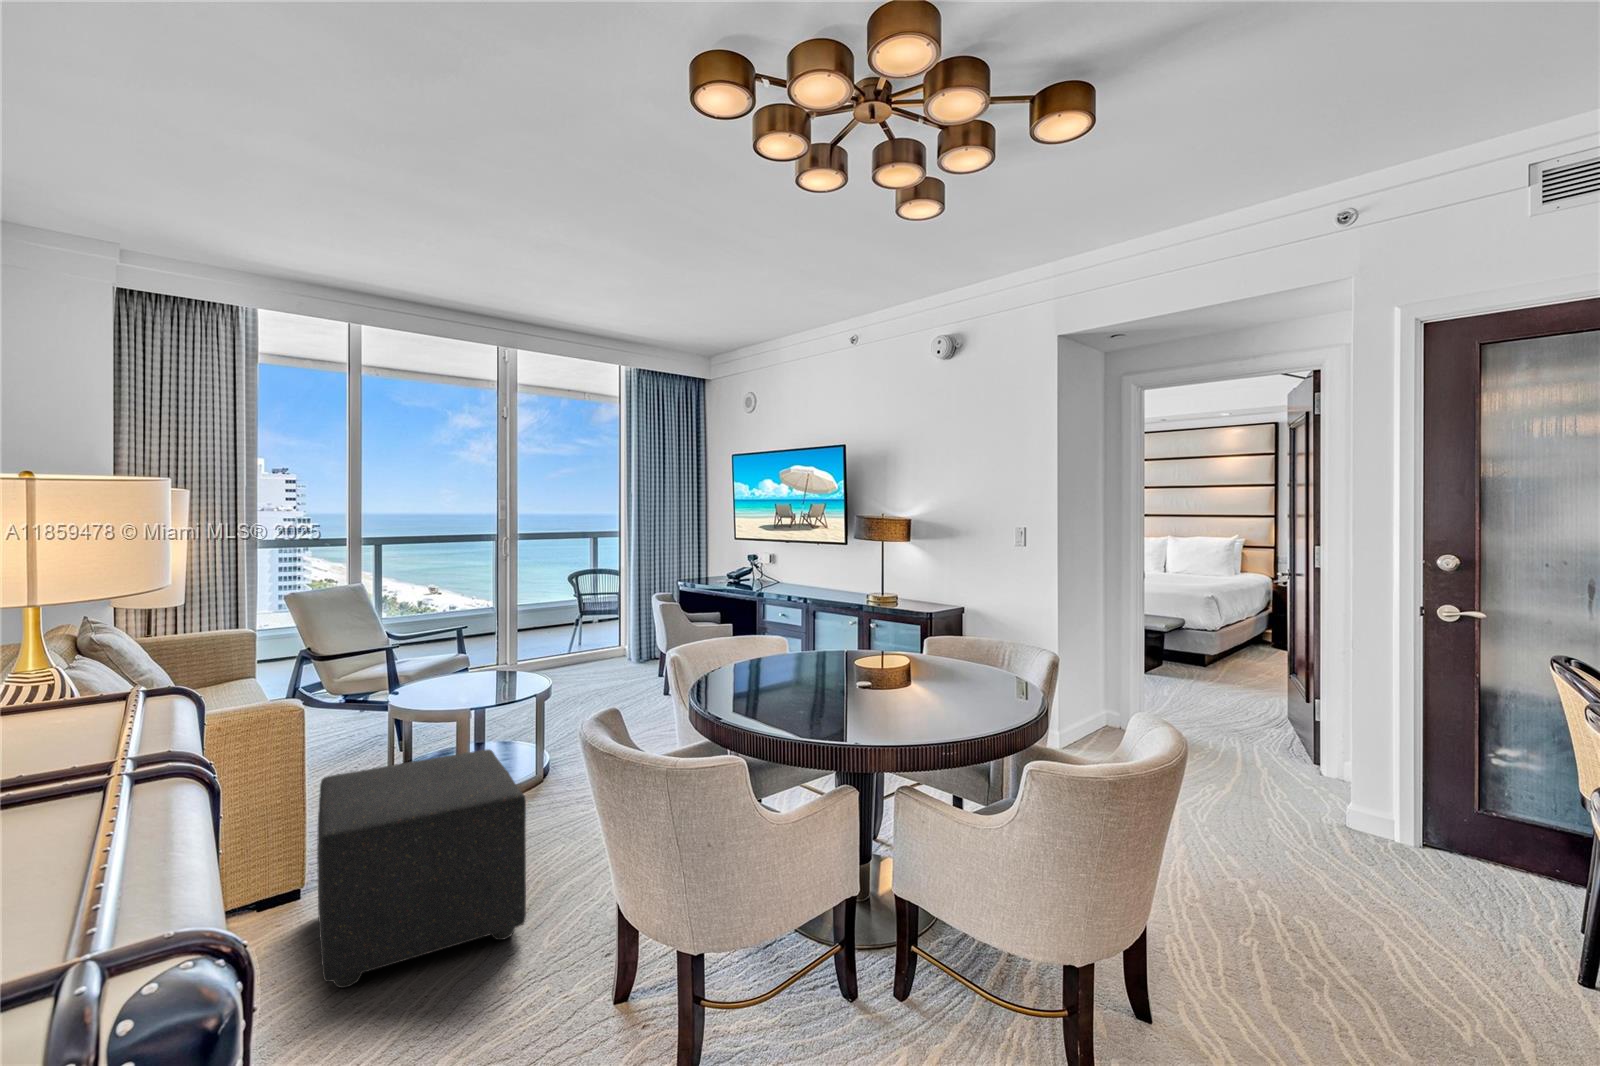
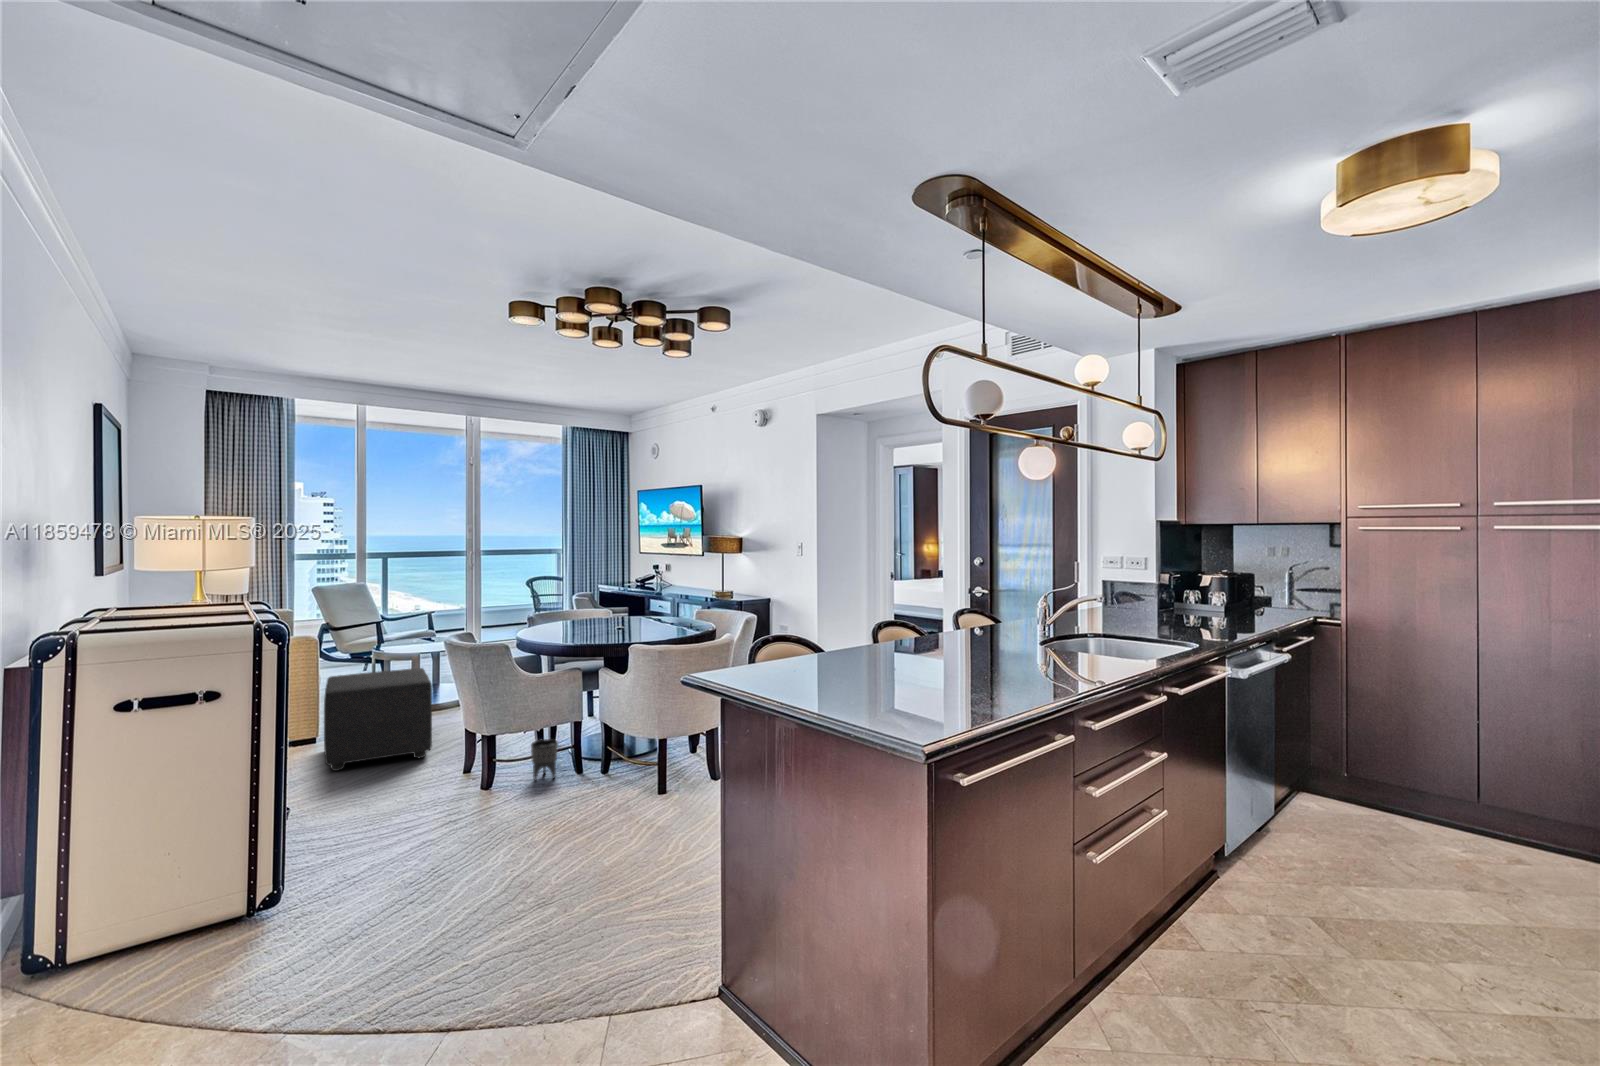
planter: none [752,923,804,1020] -> present [531,739,558,780]

